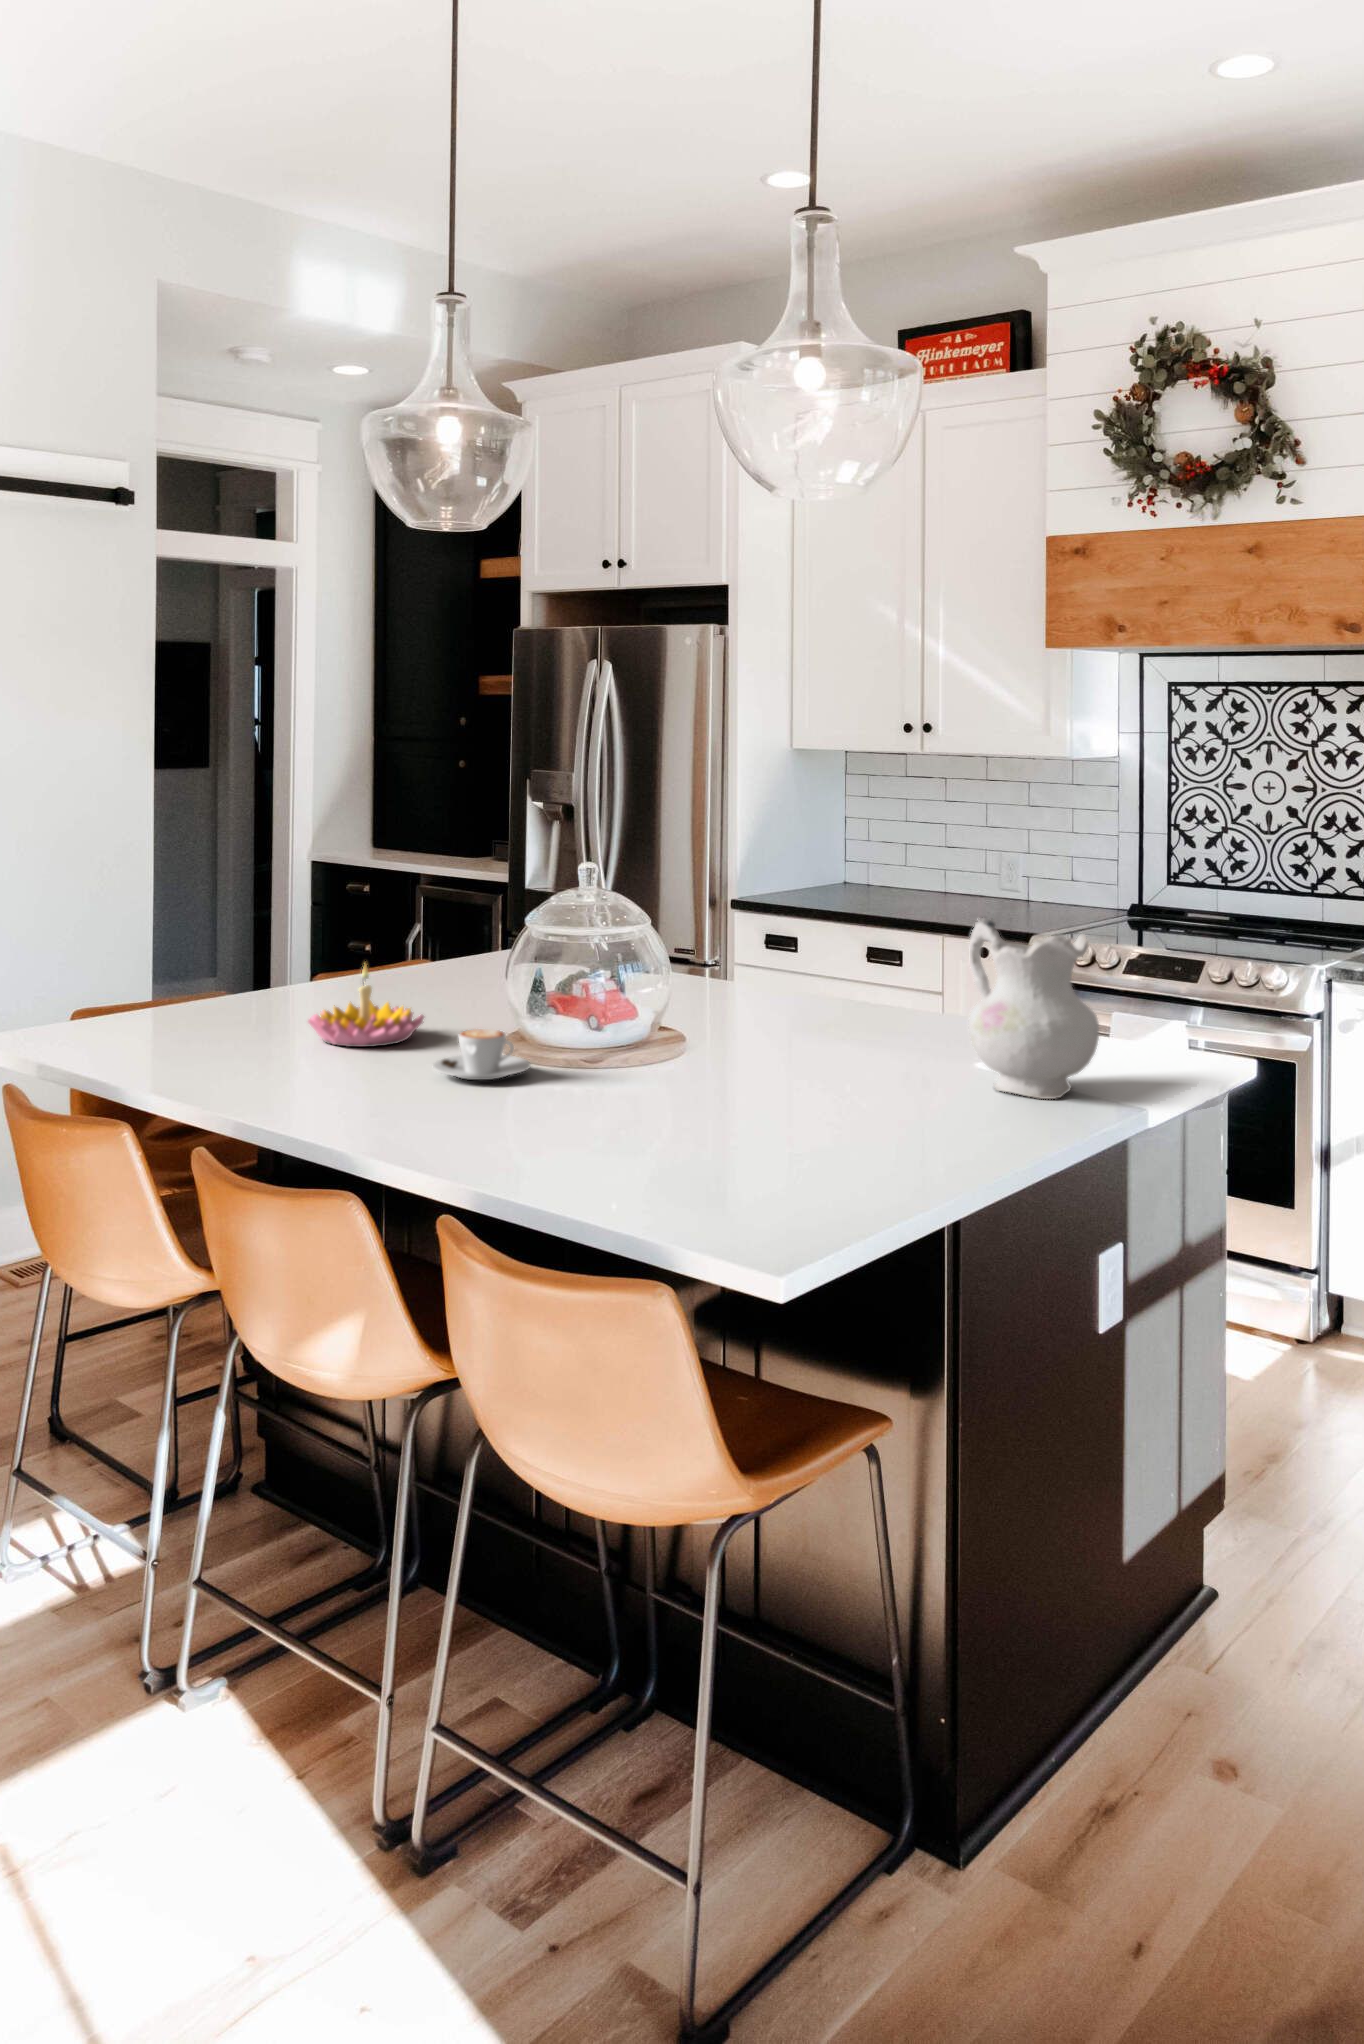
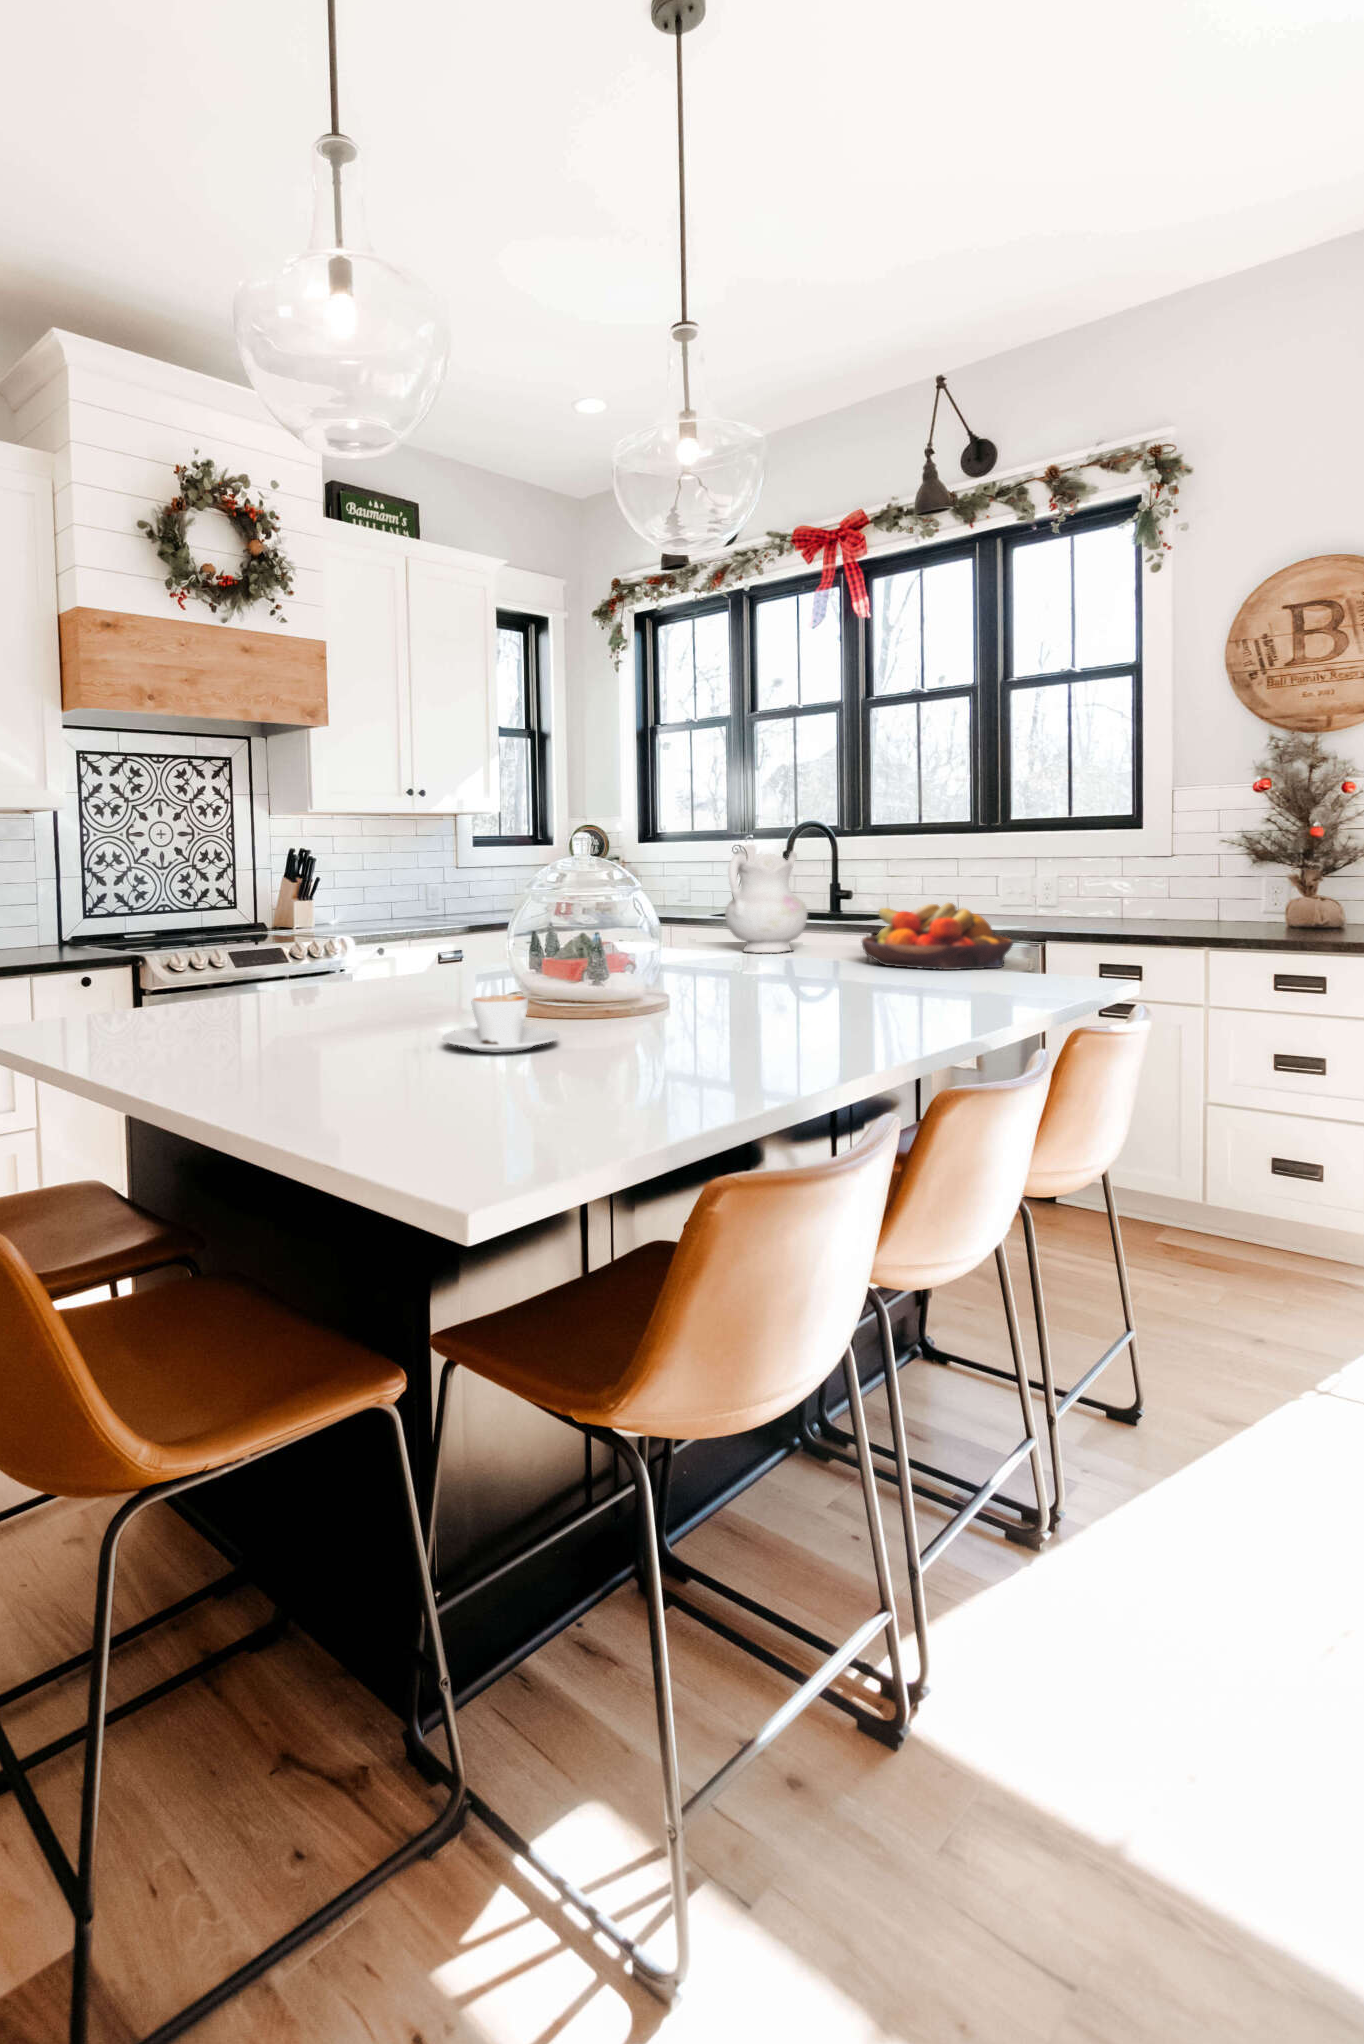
candle holder: present [308,965,424,1047] -> none [600,926,734,1023]
coffee cup: present [433,1029,531,1080] -> present [442,995,559,1052]
fruit bowl: none [689,1042,905,1157] -> present [862,903,1013,970]

